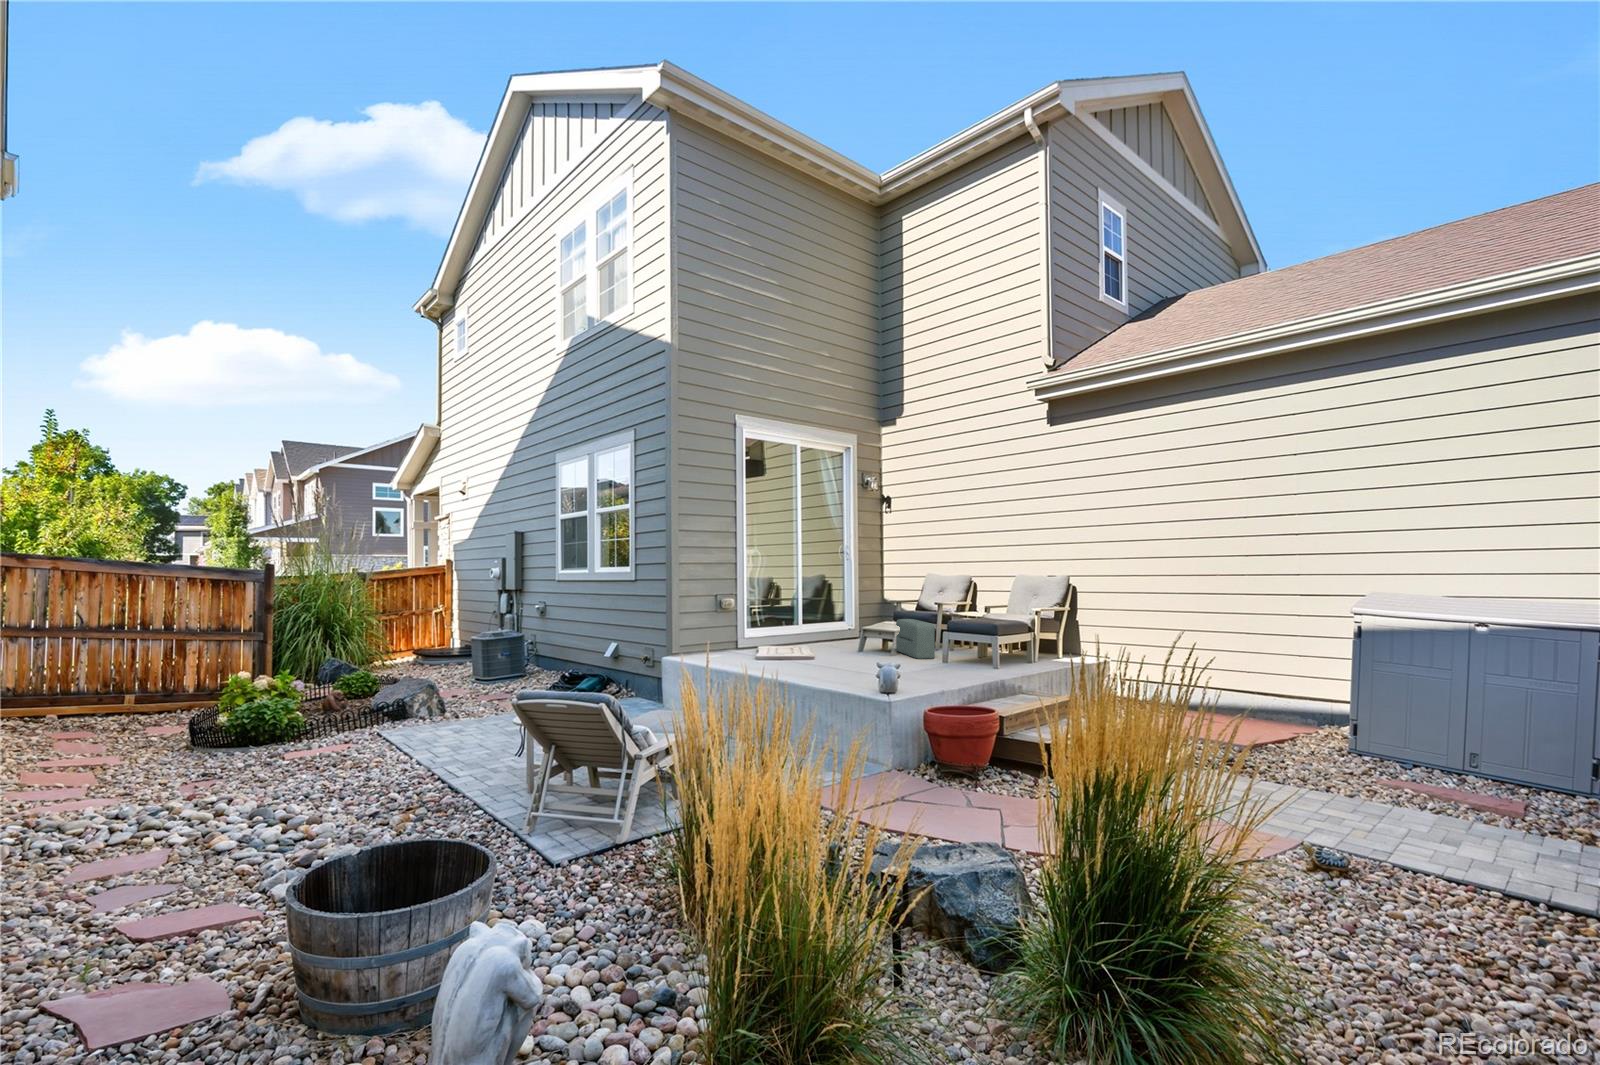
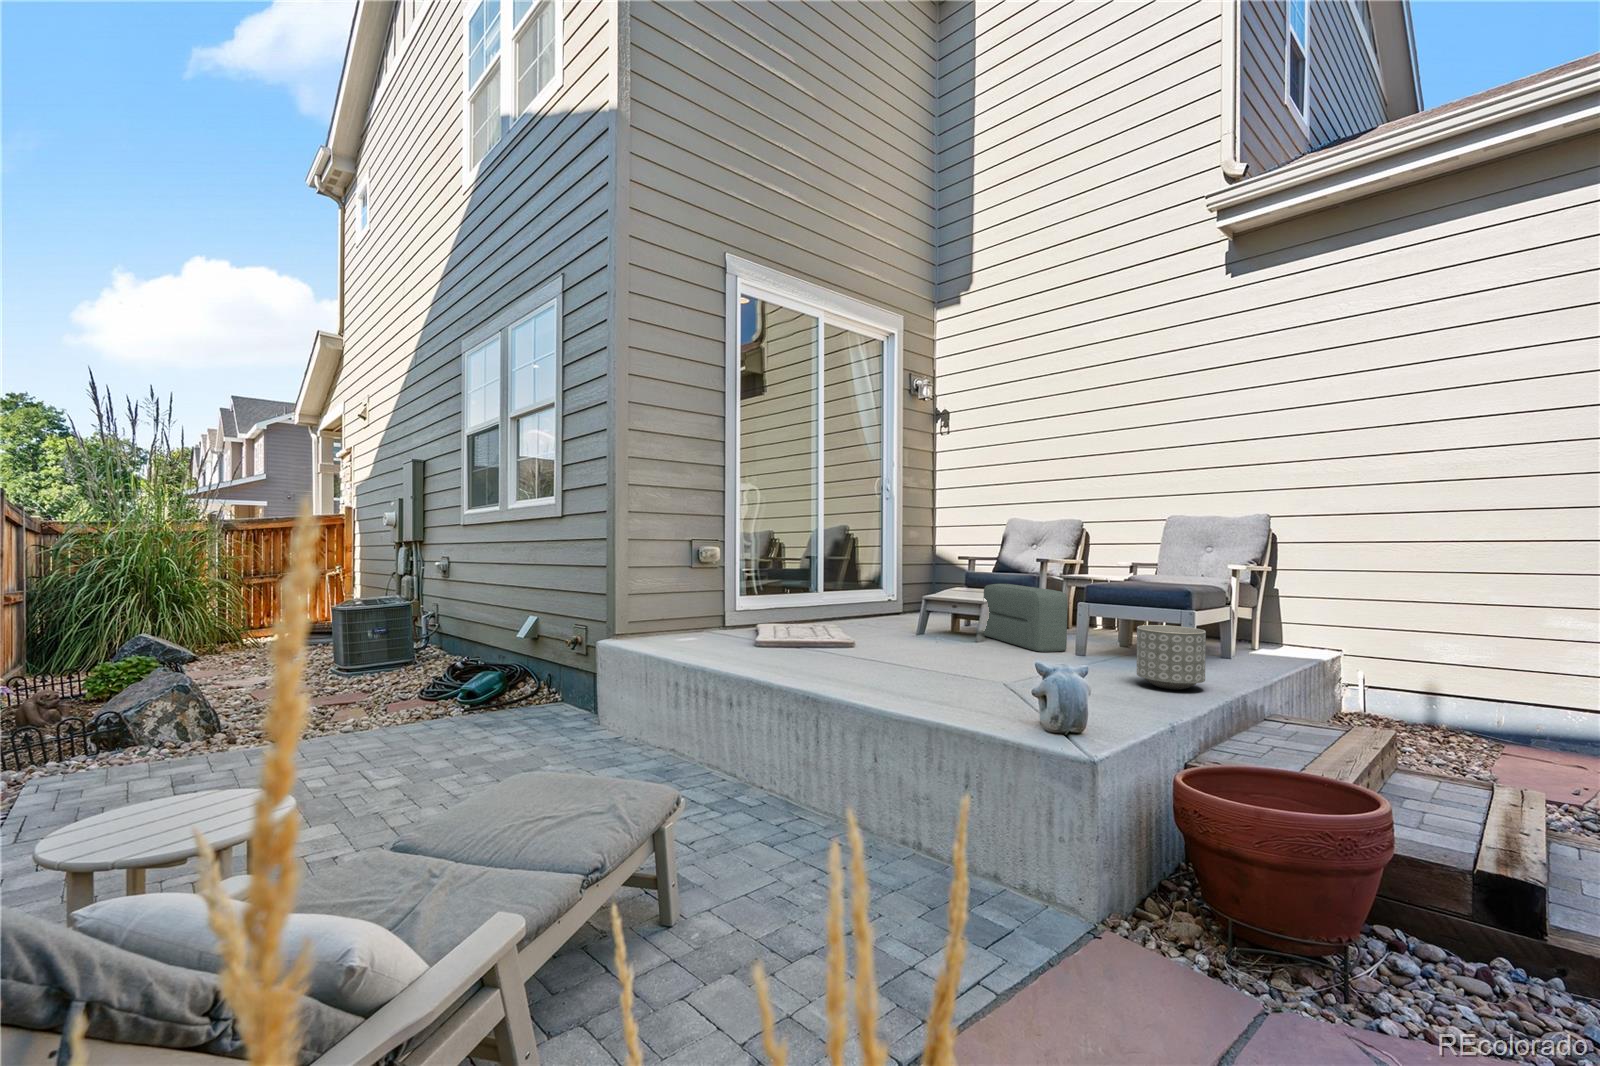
planter: none [946,642,977,674] -> present [1137,625,1206,689]

